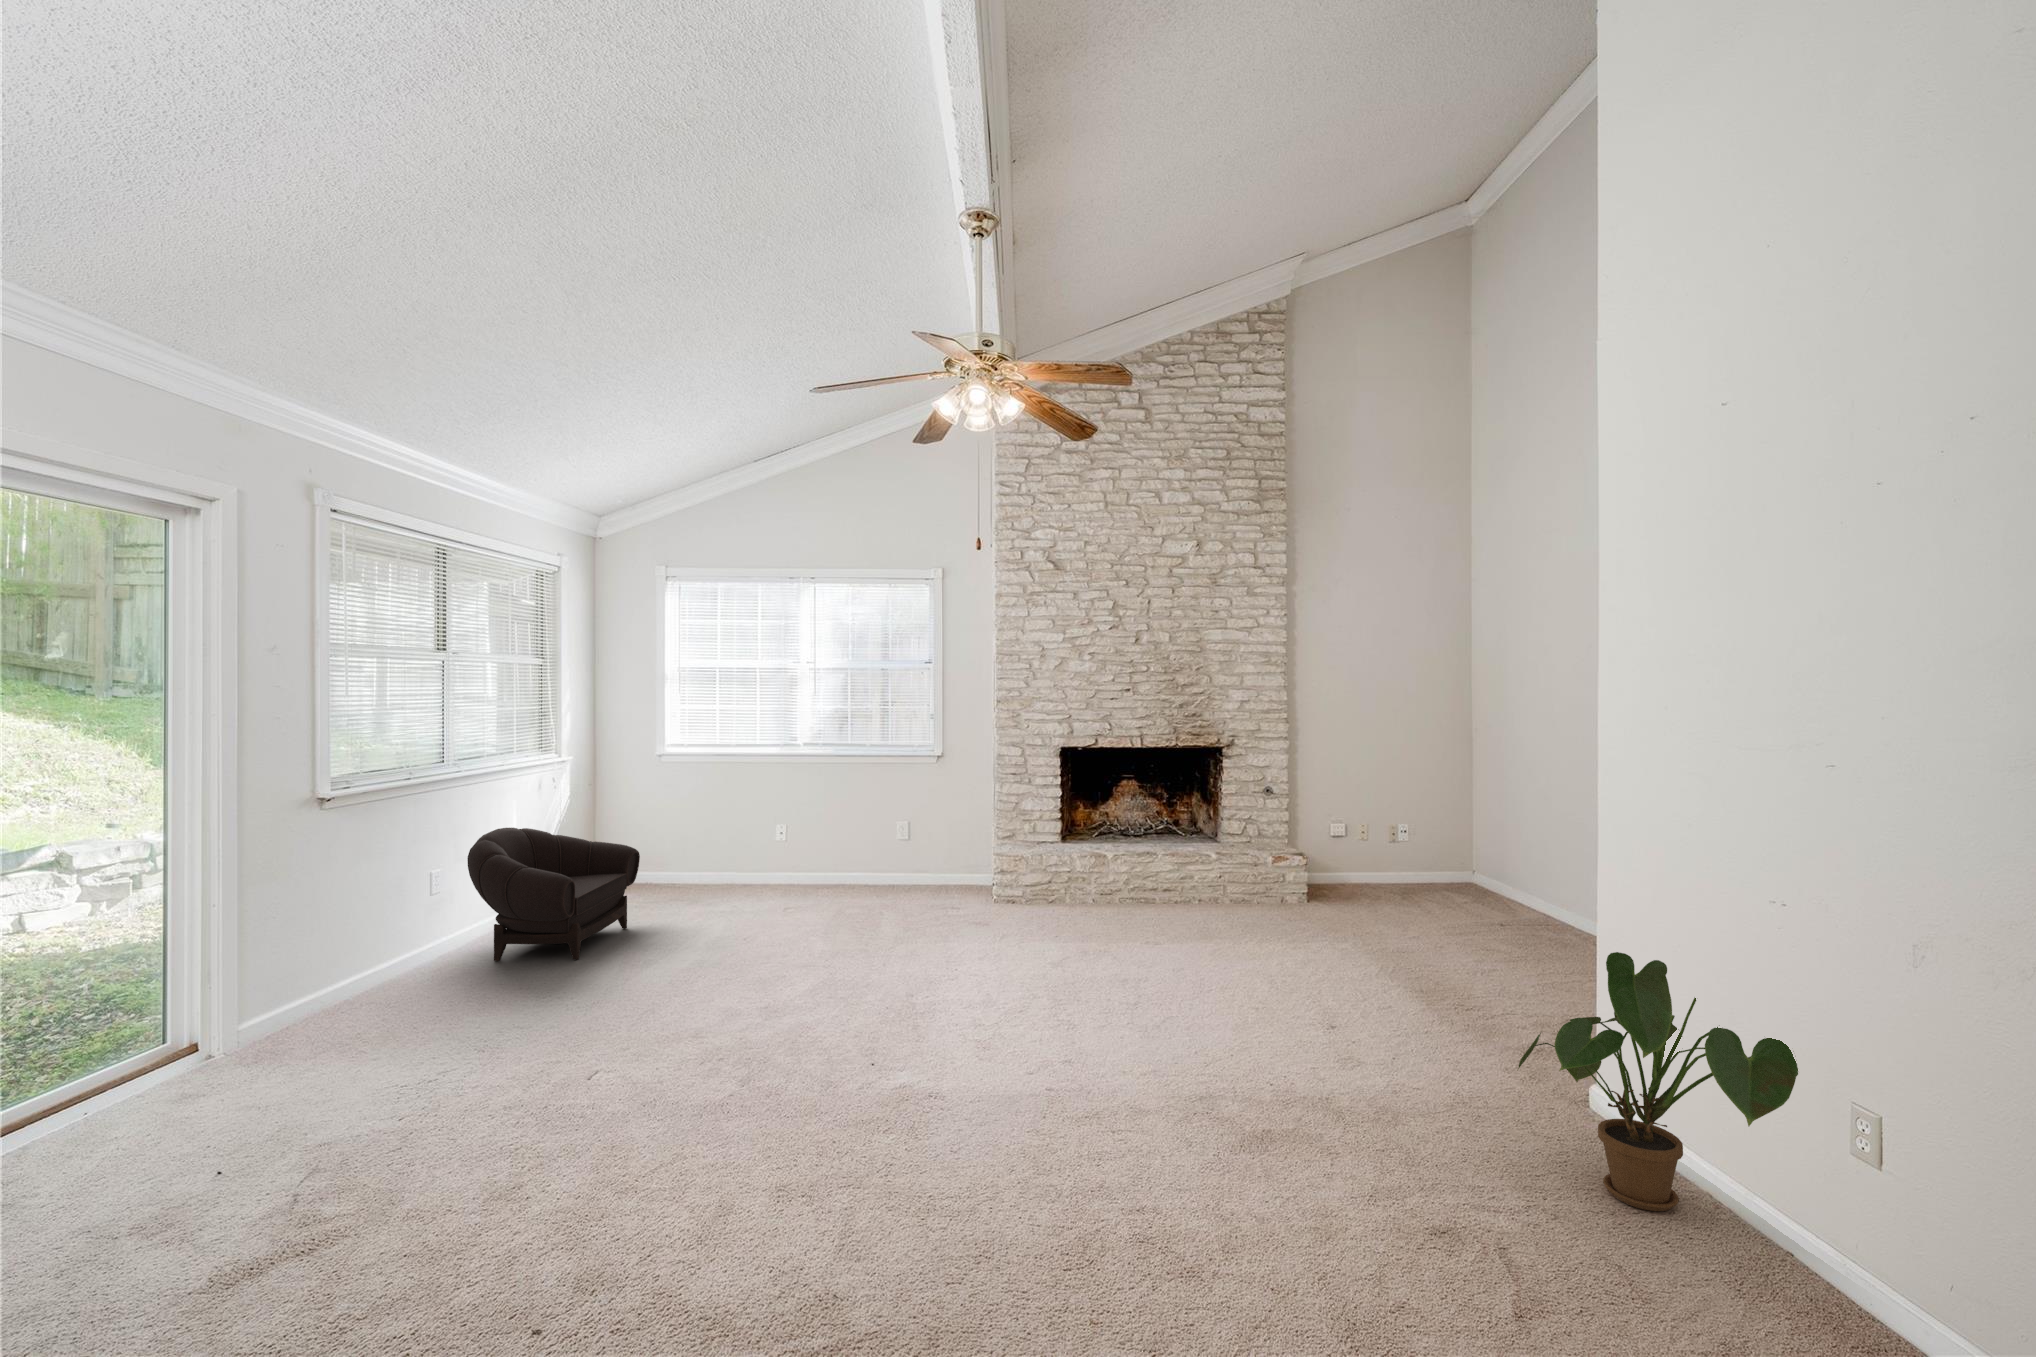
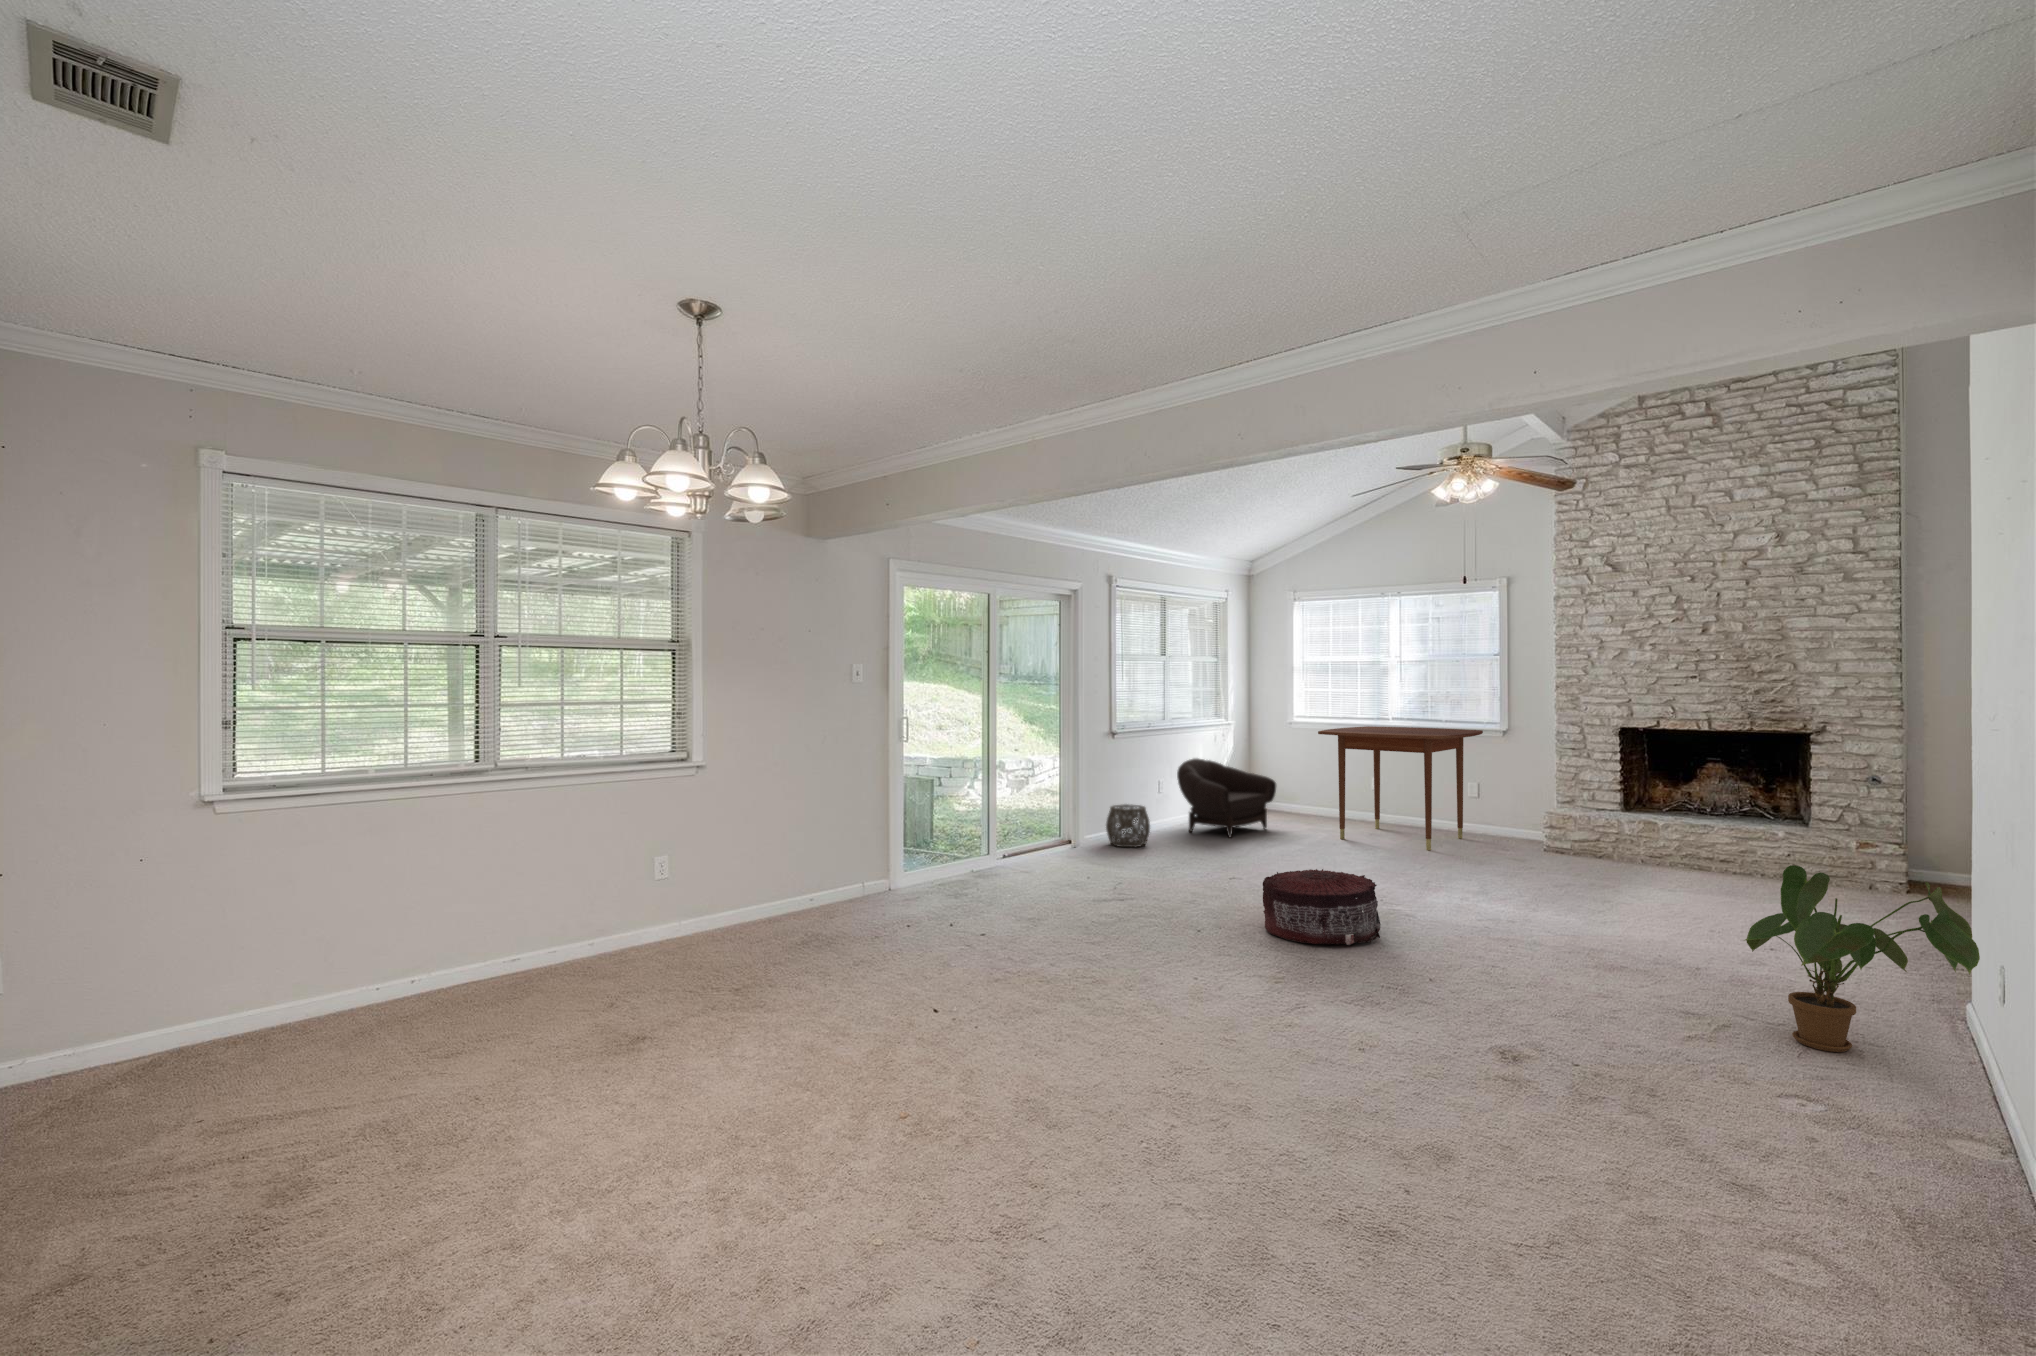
dining table: none [717,757,914,928] -> present [1318,726,1483,850]
woven basket: none [319,937,427,1034] -> present [1106,804,1150,847]
pouf: none [774,1044,1005,1245] -> present [1263,869,1381,945]

